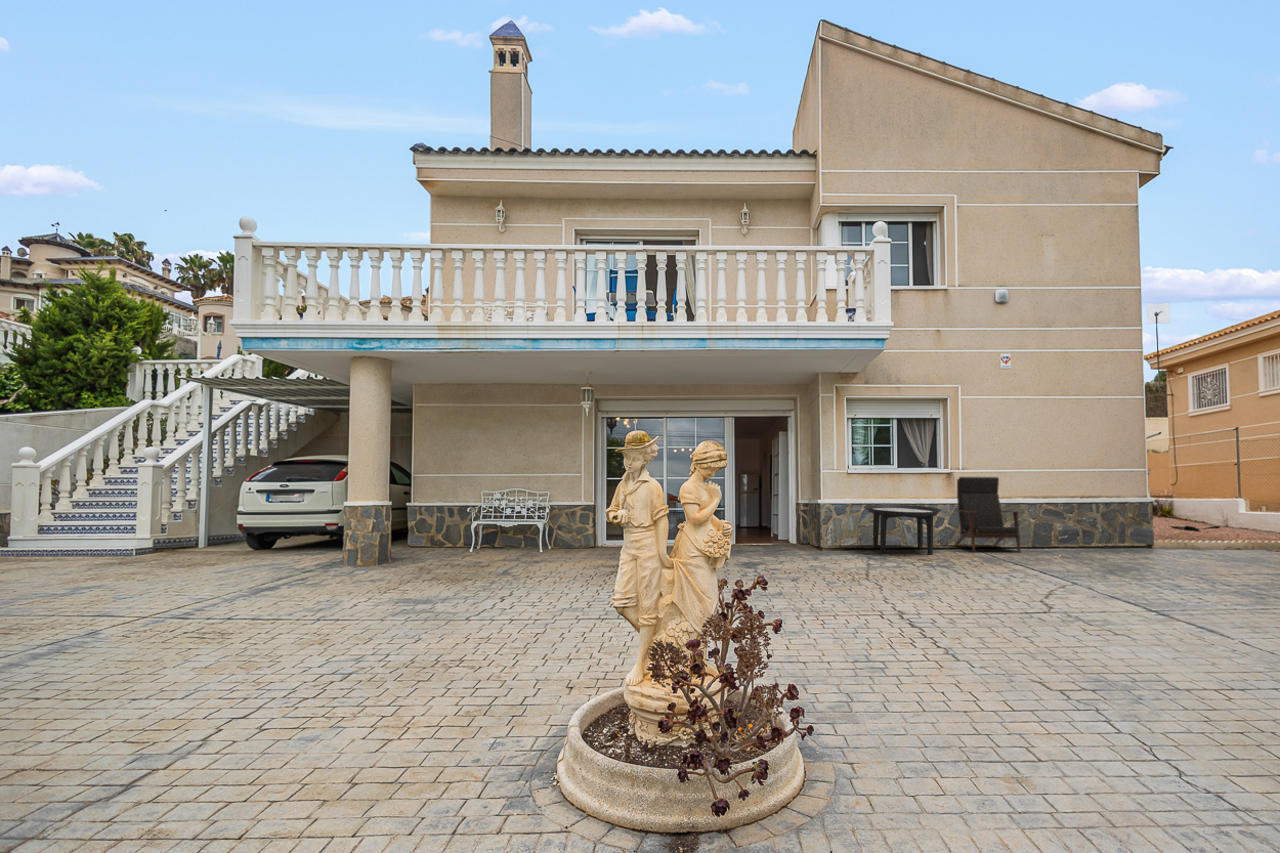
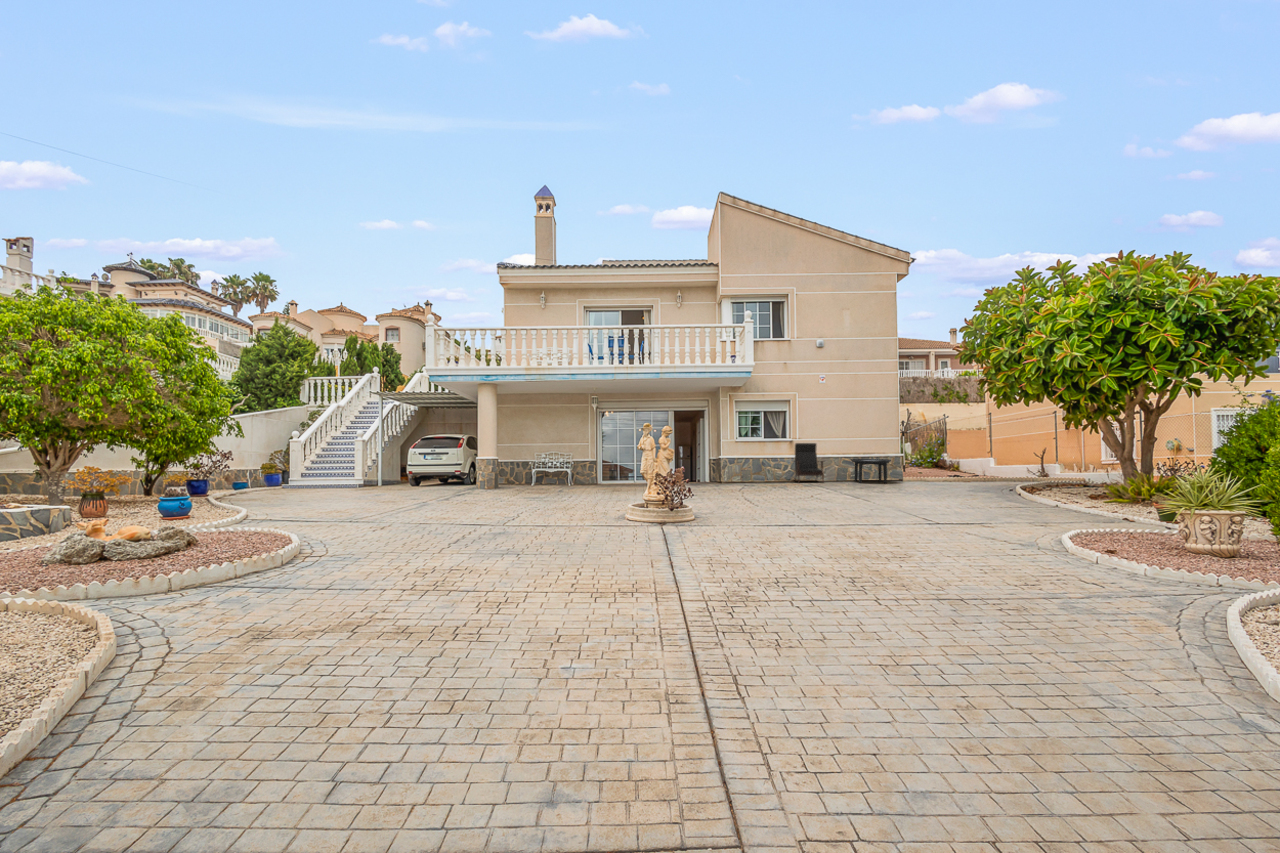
round table: present [865,504,941,555] -> present [850,459,891,484]

